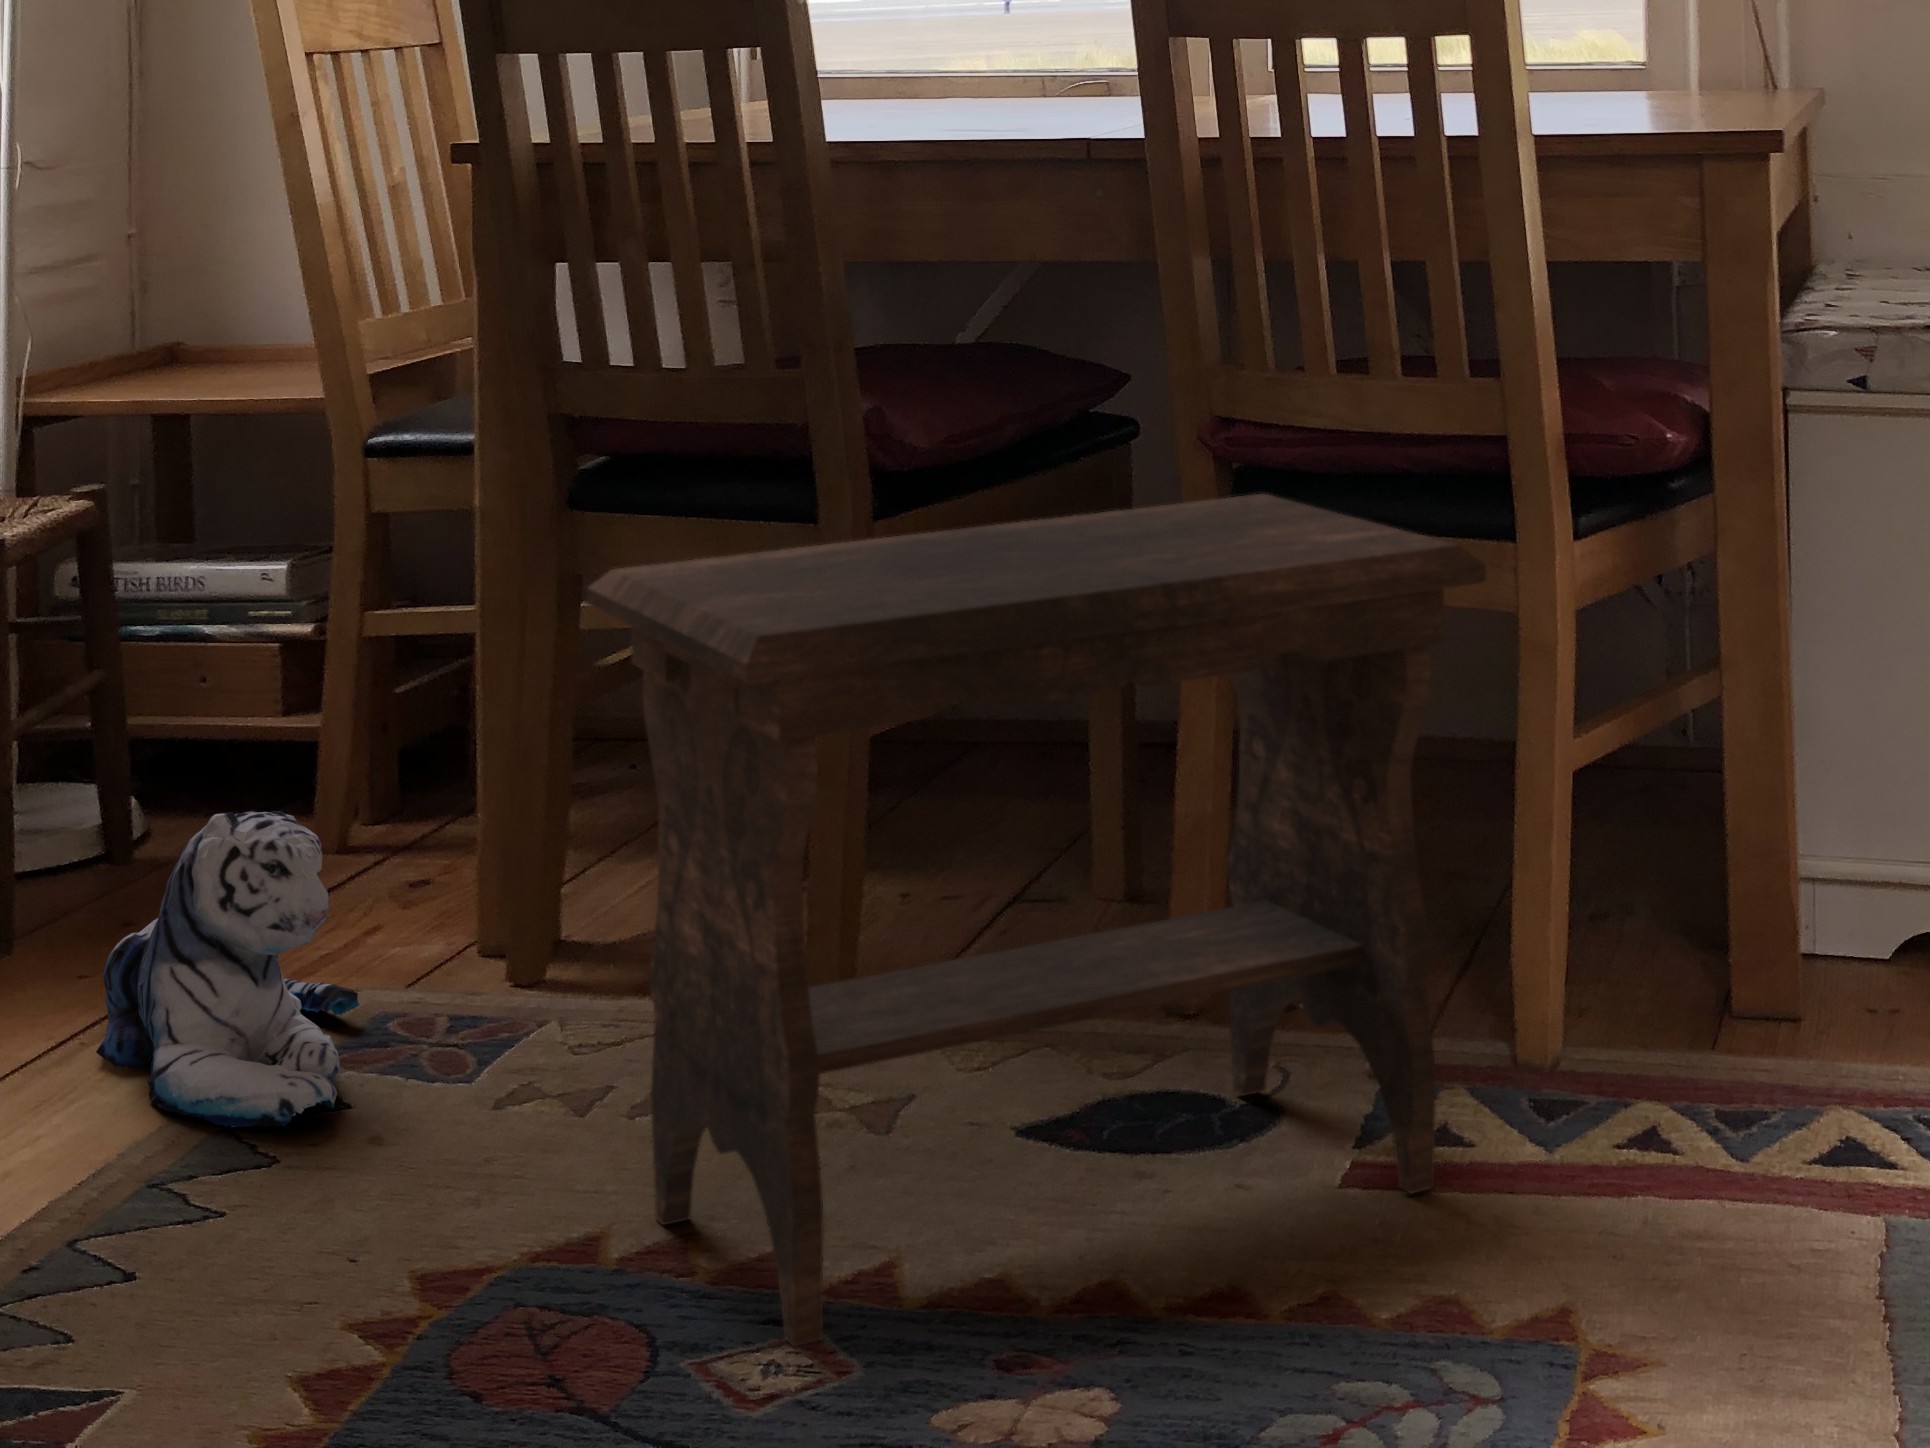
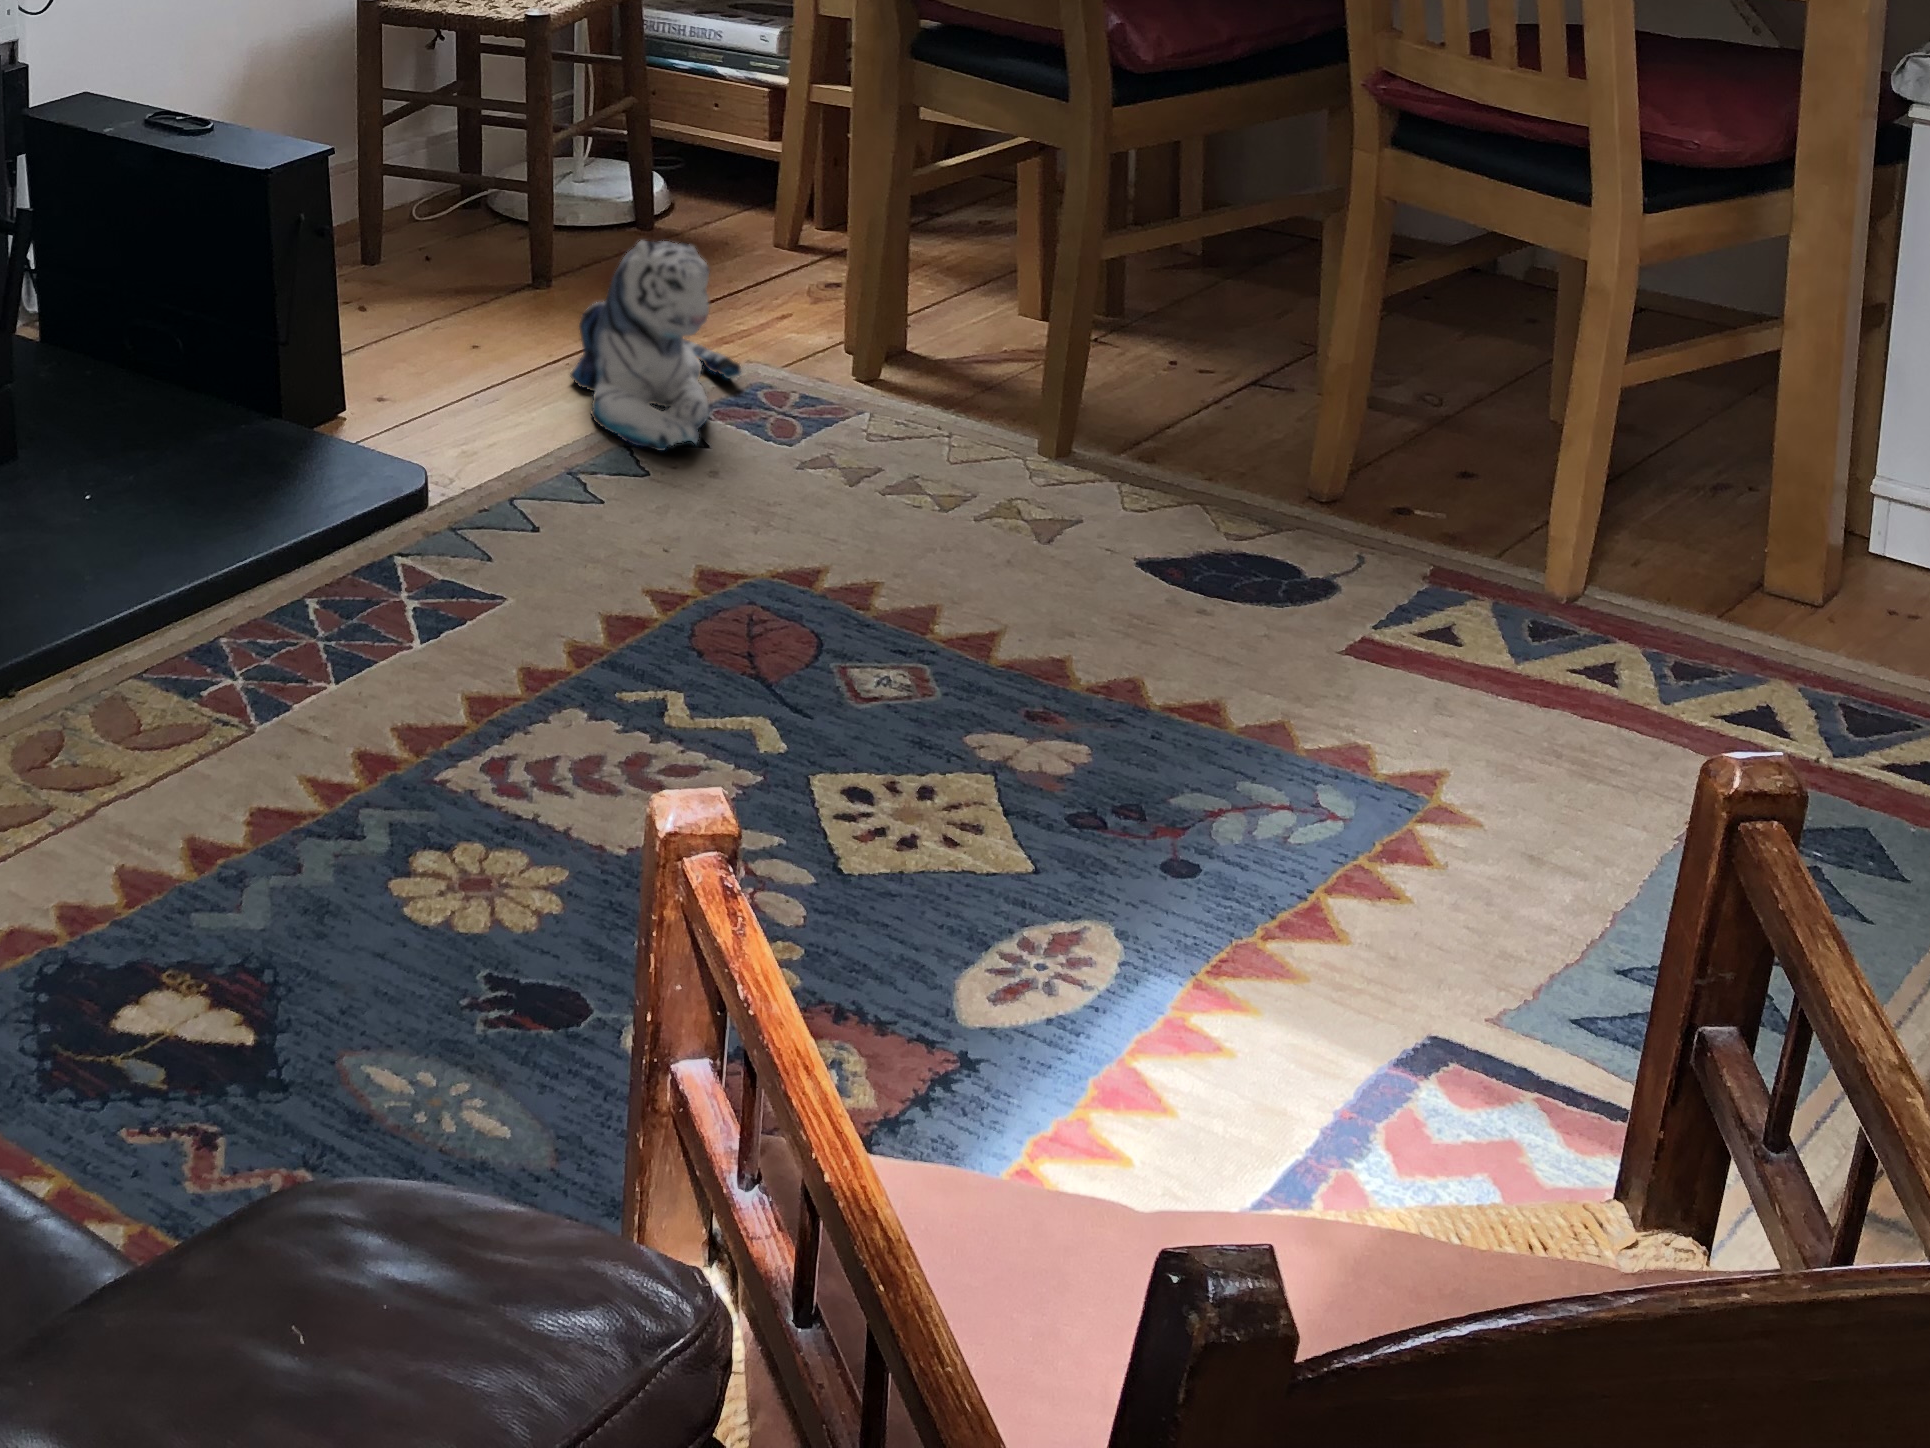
footstool: present [587,493,1486,1347] -> none [839,141,1489,670]

